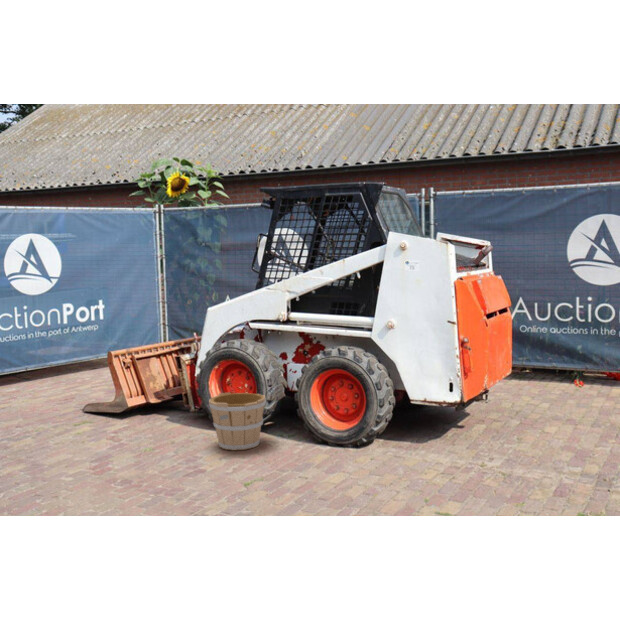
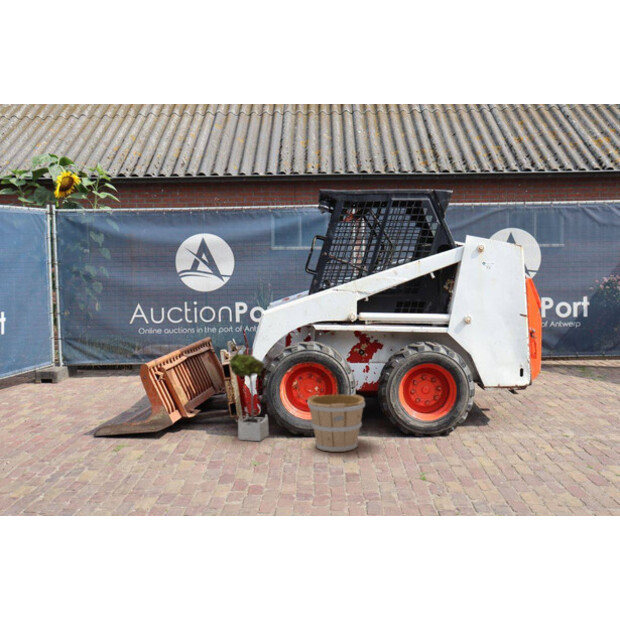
potted tree: none [171,346,209,431] -> present [230,353,269,441]

